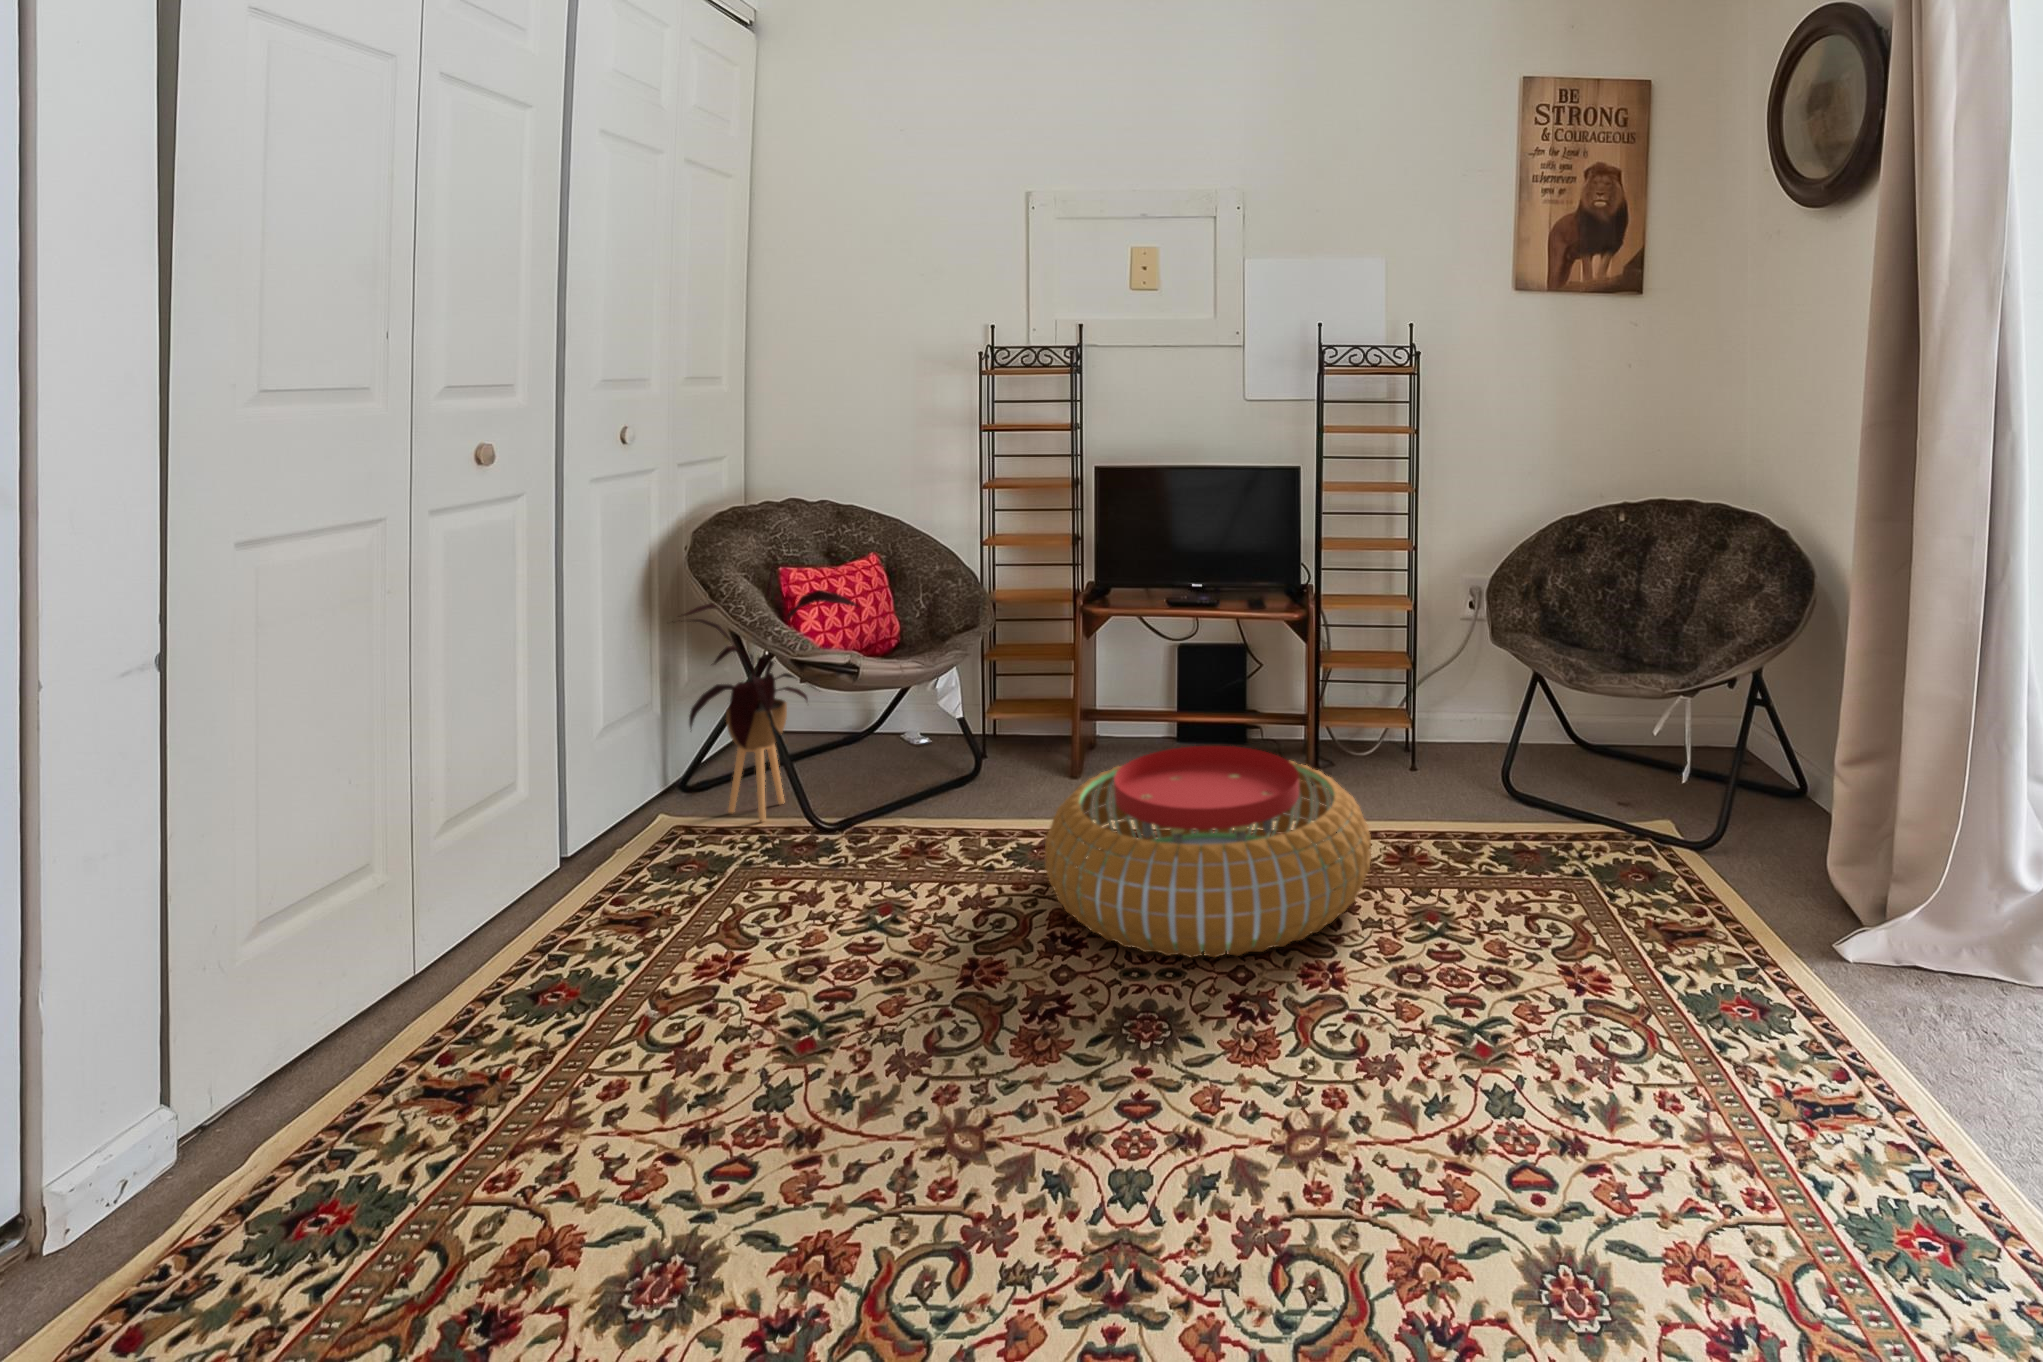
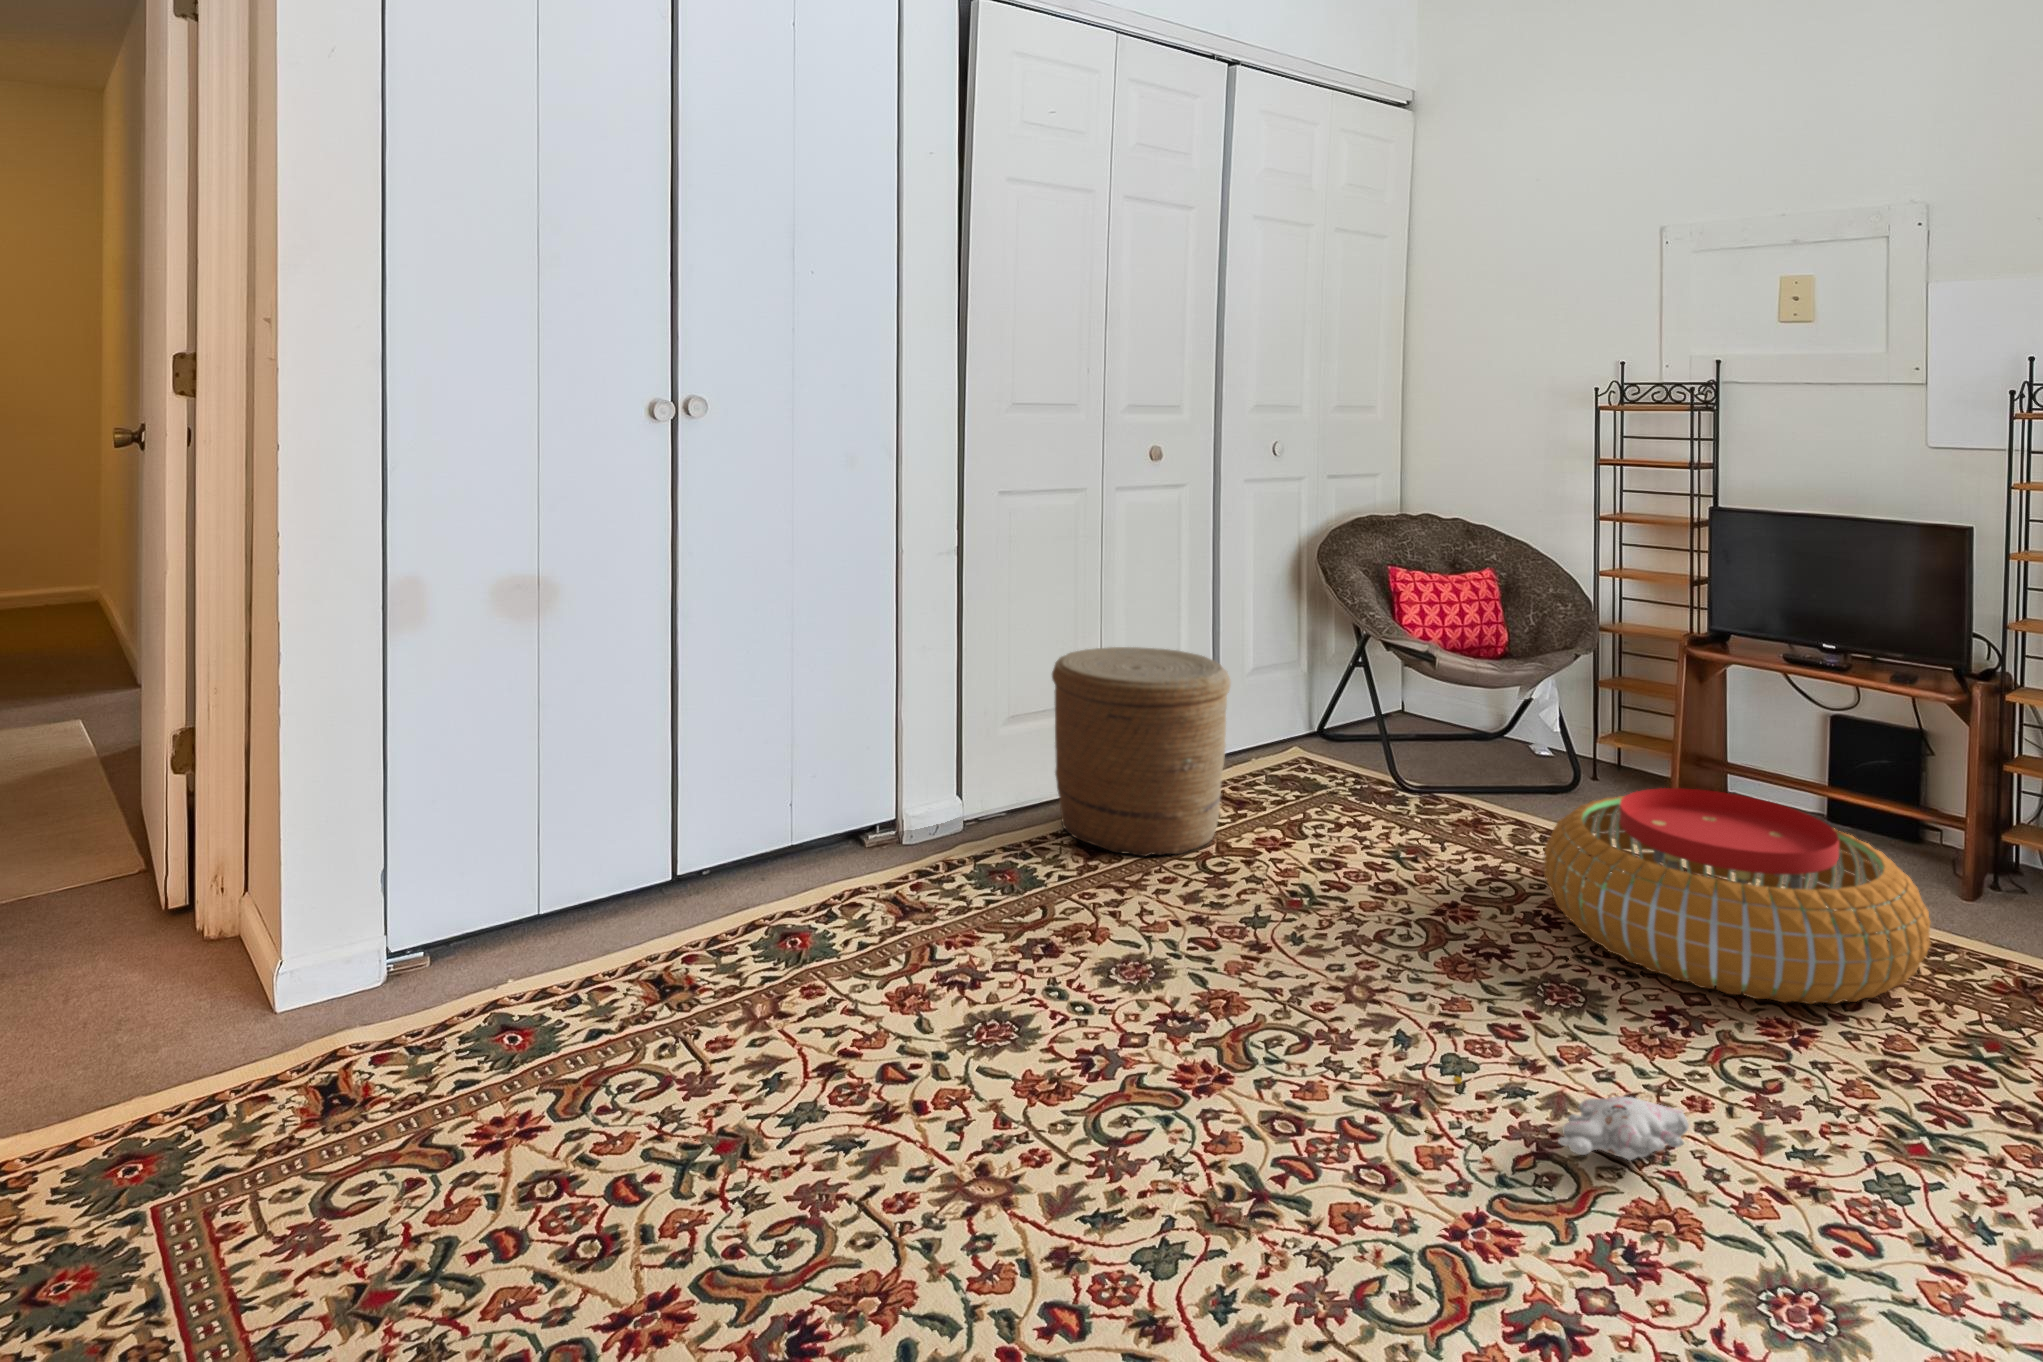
house plant: present [679,541,858,821] -> none [1303,532,1460,769]
woven basket: none [354,744,653,1083] -> present [1052,647,1231,856]
plush toy: none [1146,1117,1409,1238] -> present [1453,1077,1689,1160]

